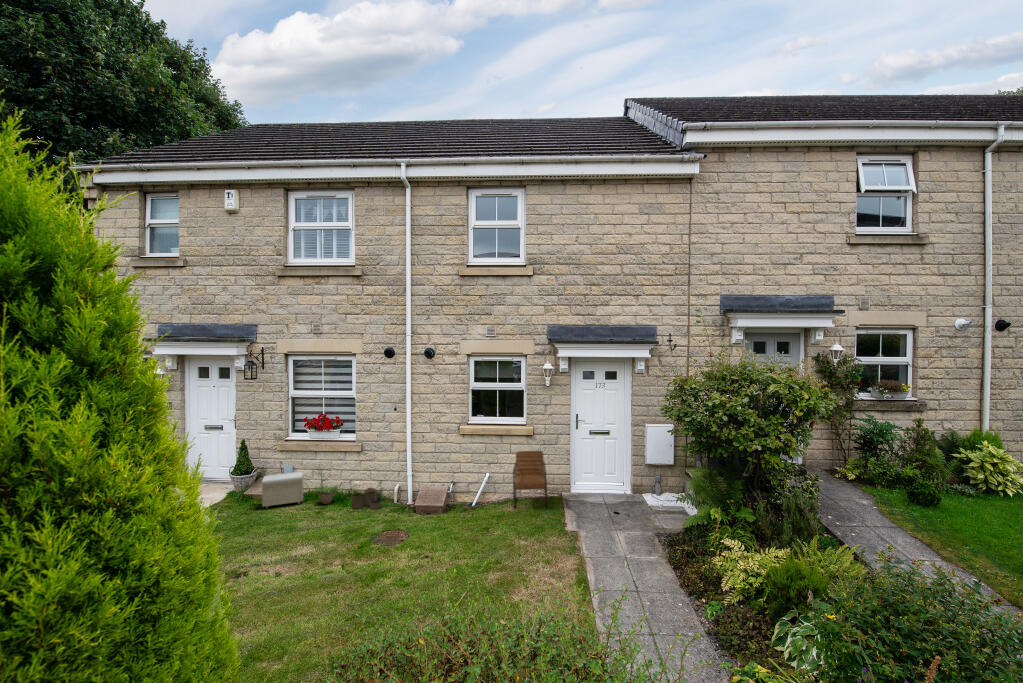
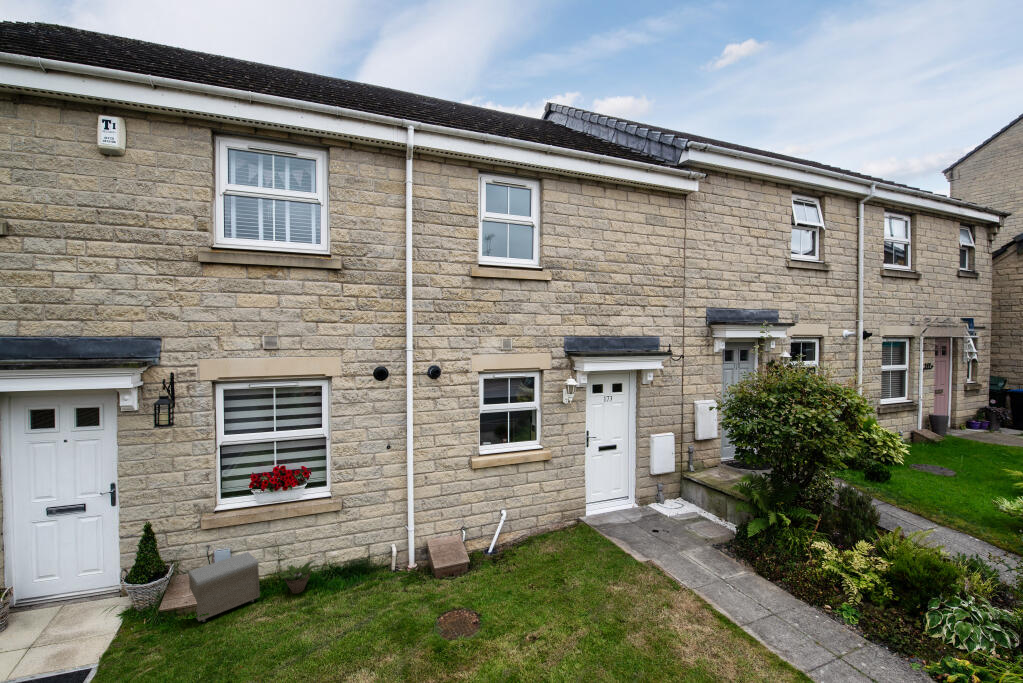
chair: present [513,451,547,508] -> none [534,478,586,549]
woven basket: present [352,488,382,509] -> none [345,555,390,591]

